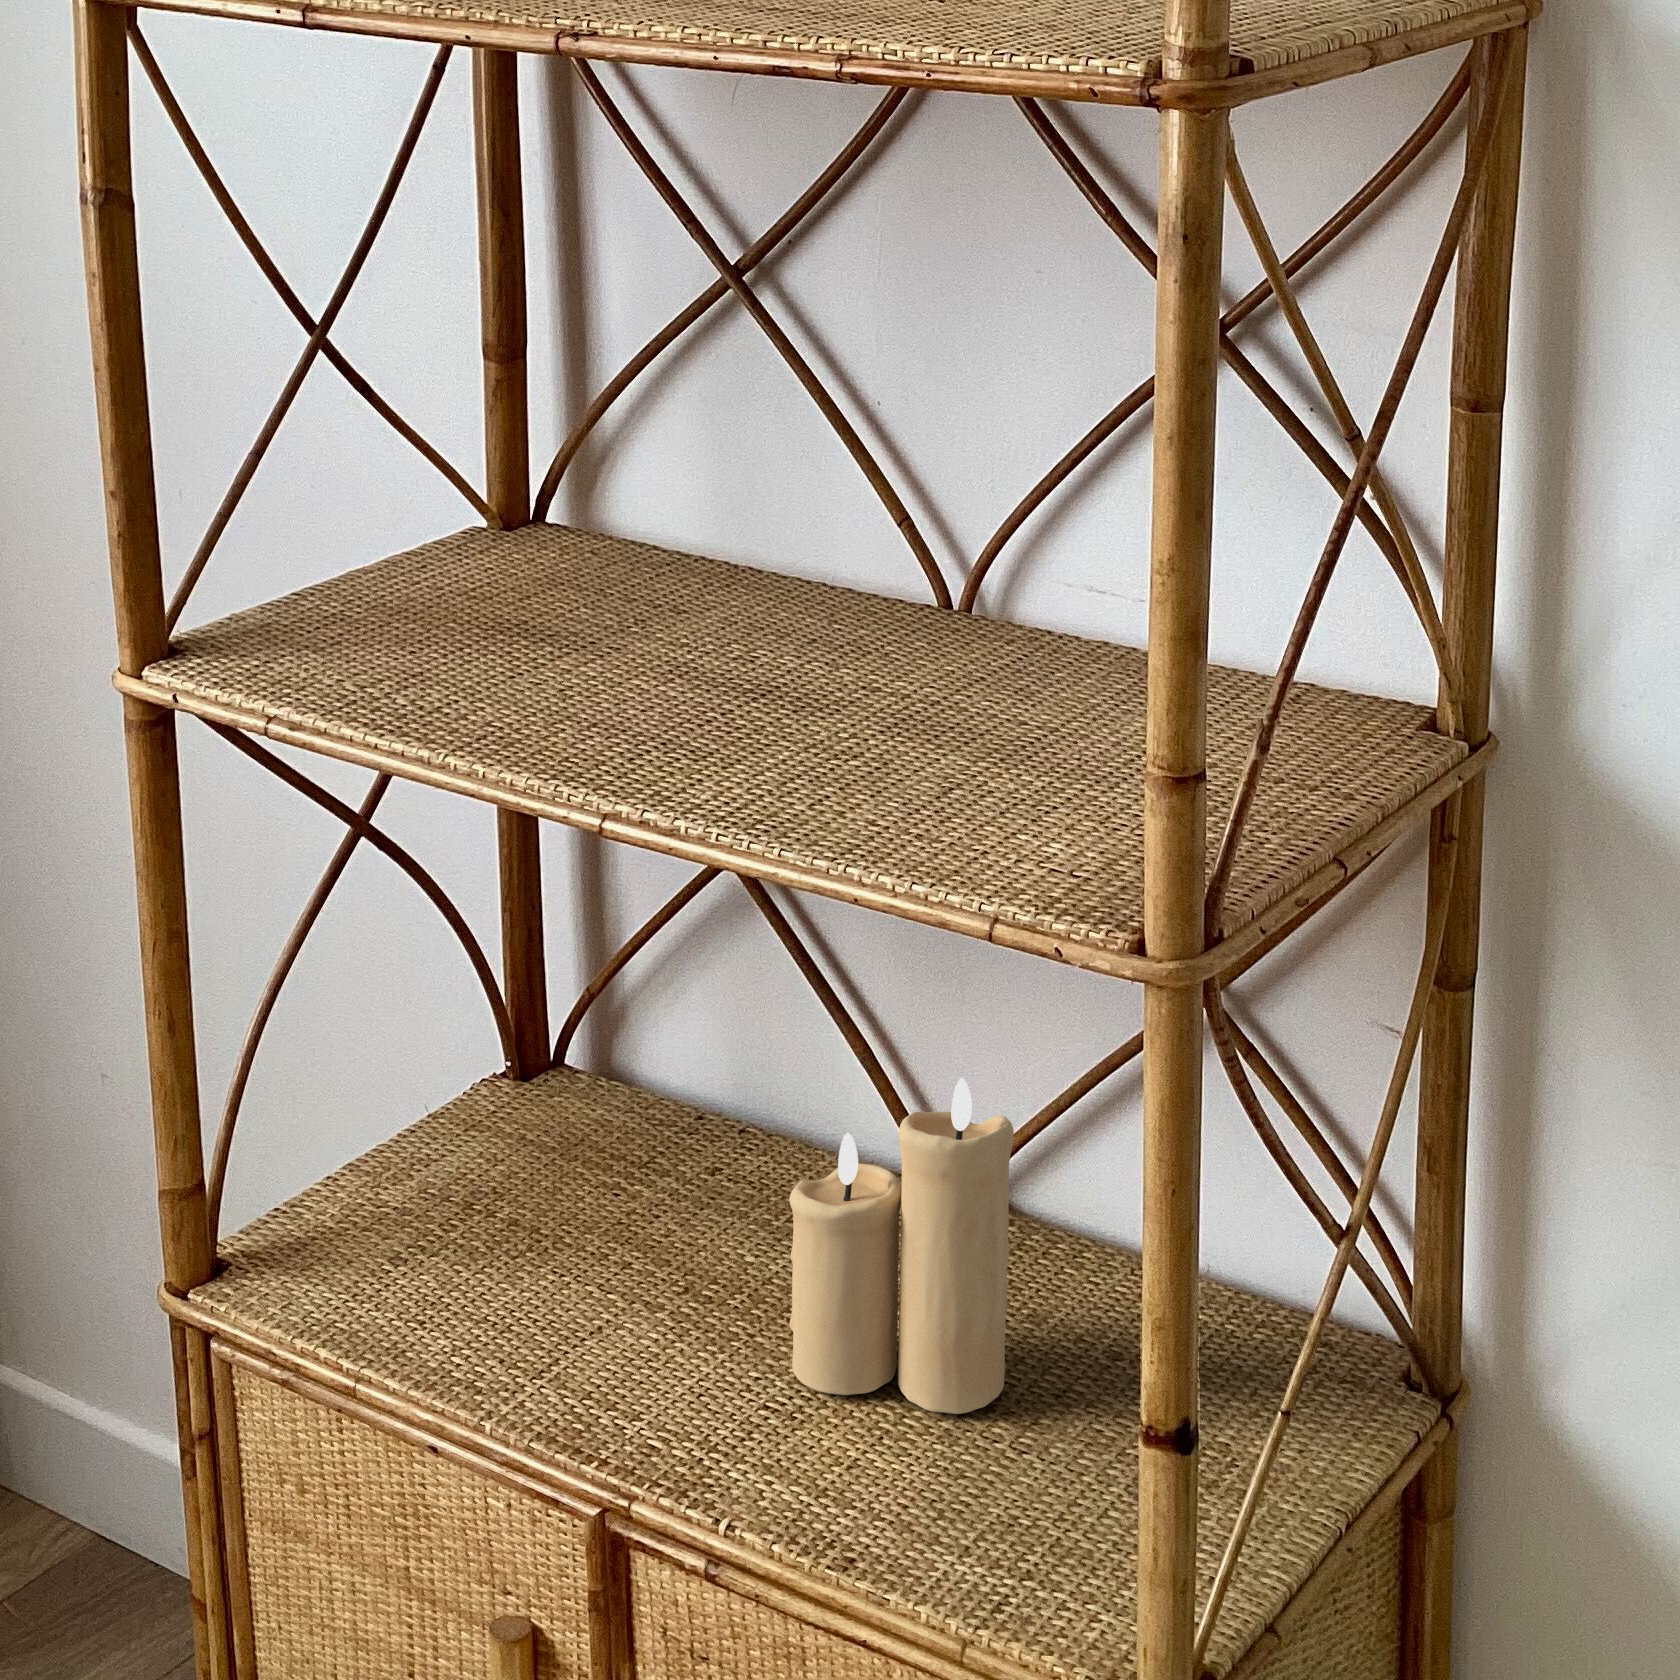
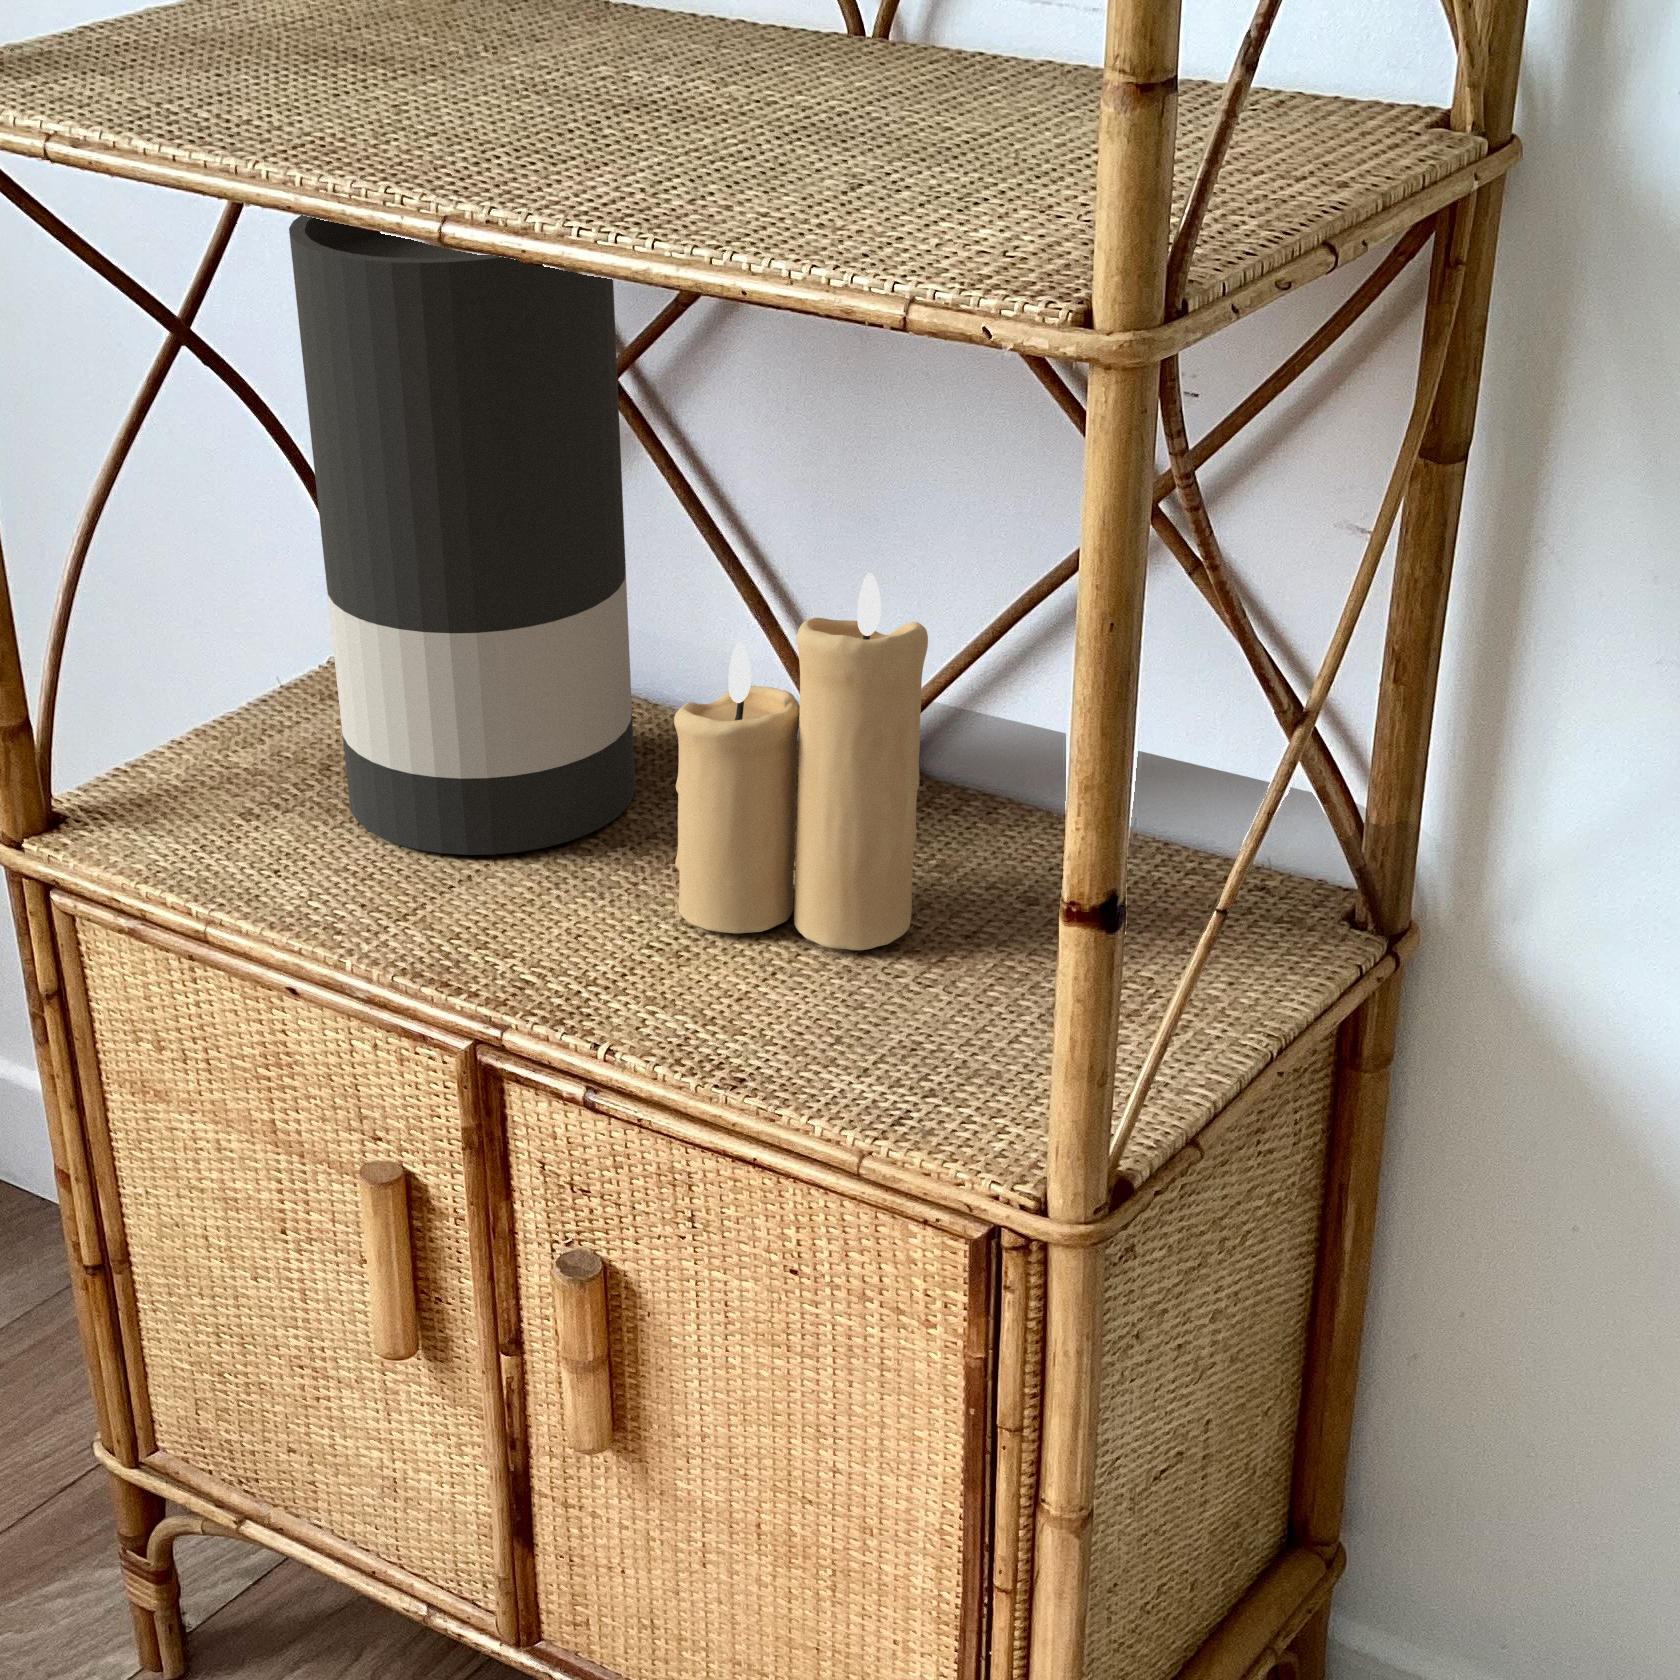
vase: none [465,718,751,1306] -> present [289,215,635,855]

